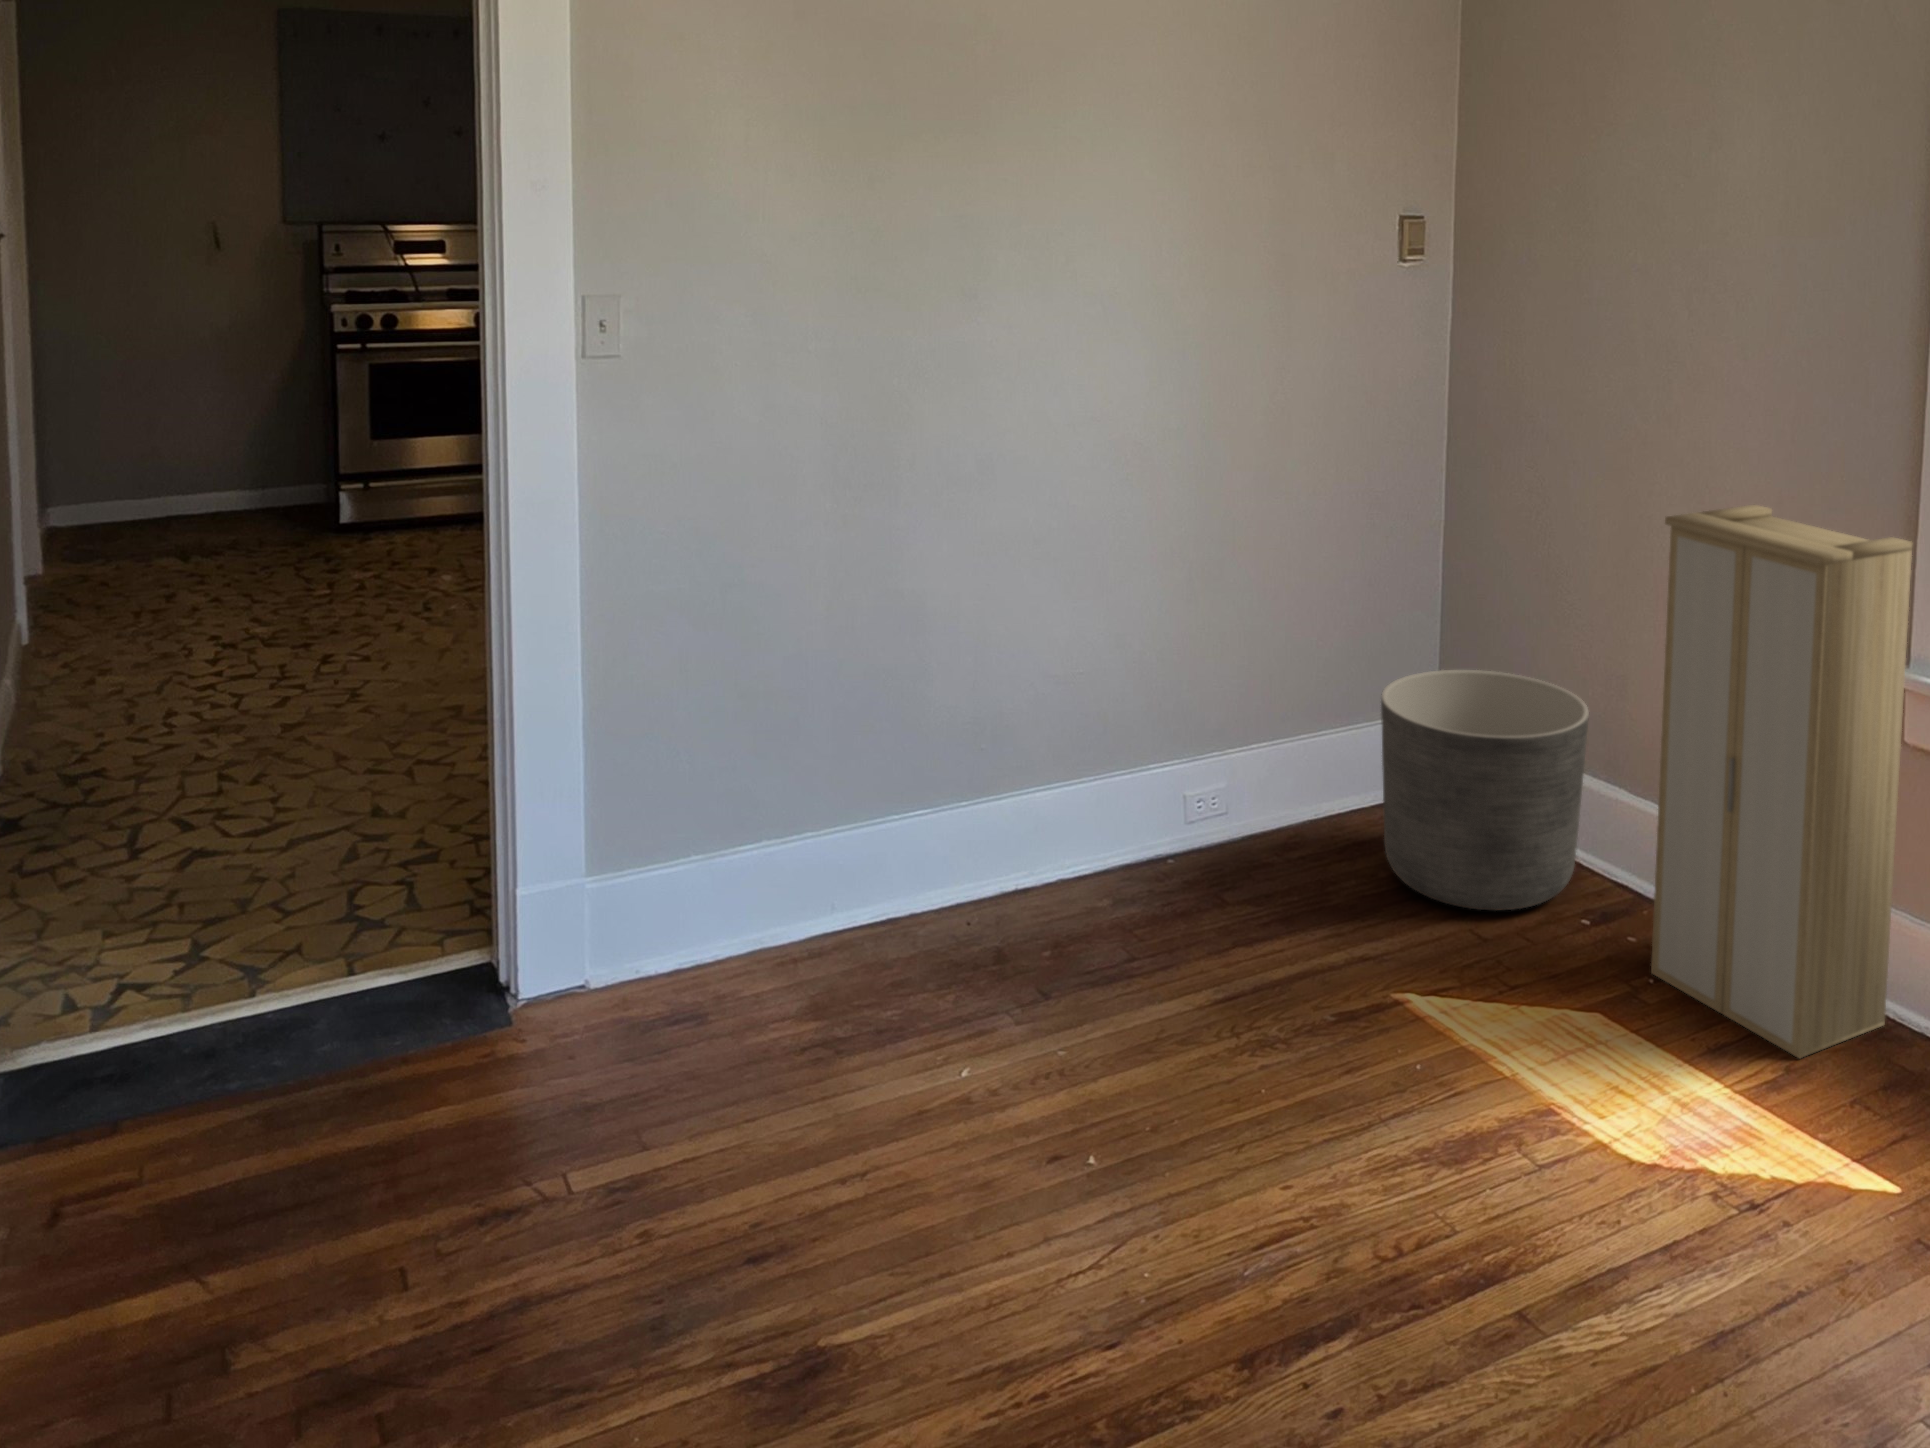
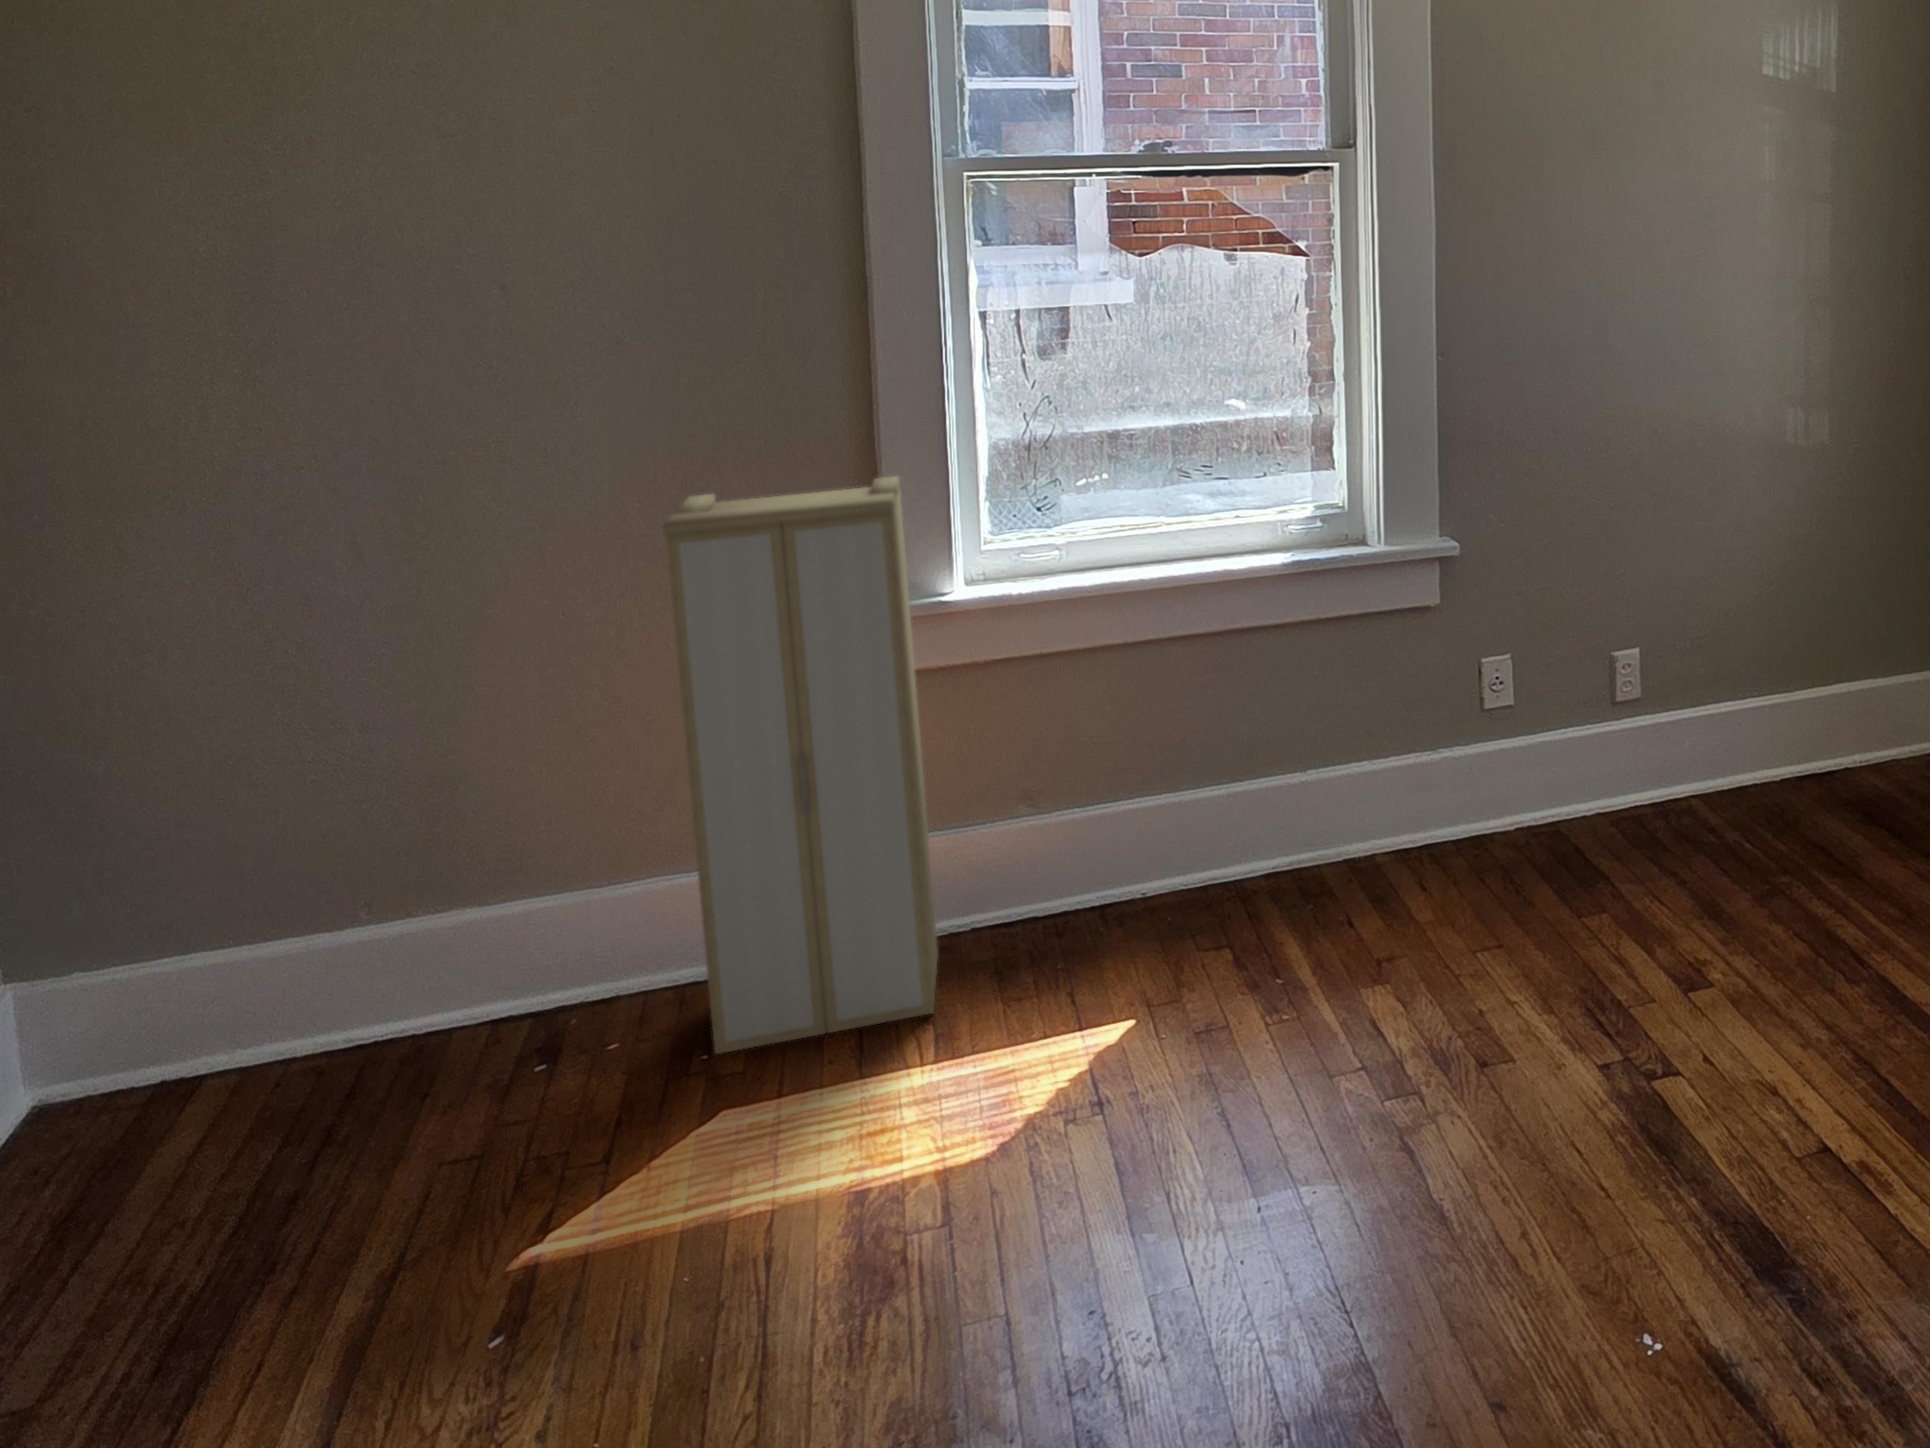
planter: present [1381,670,1589,911] -> none [165,823,521,1186]

